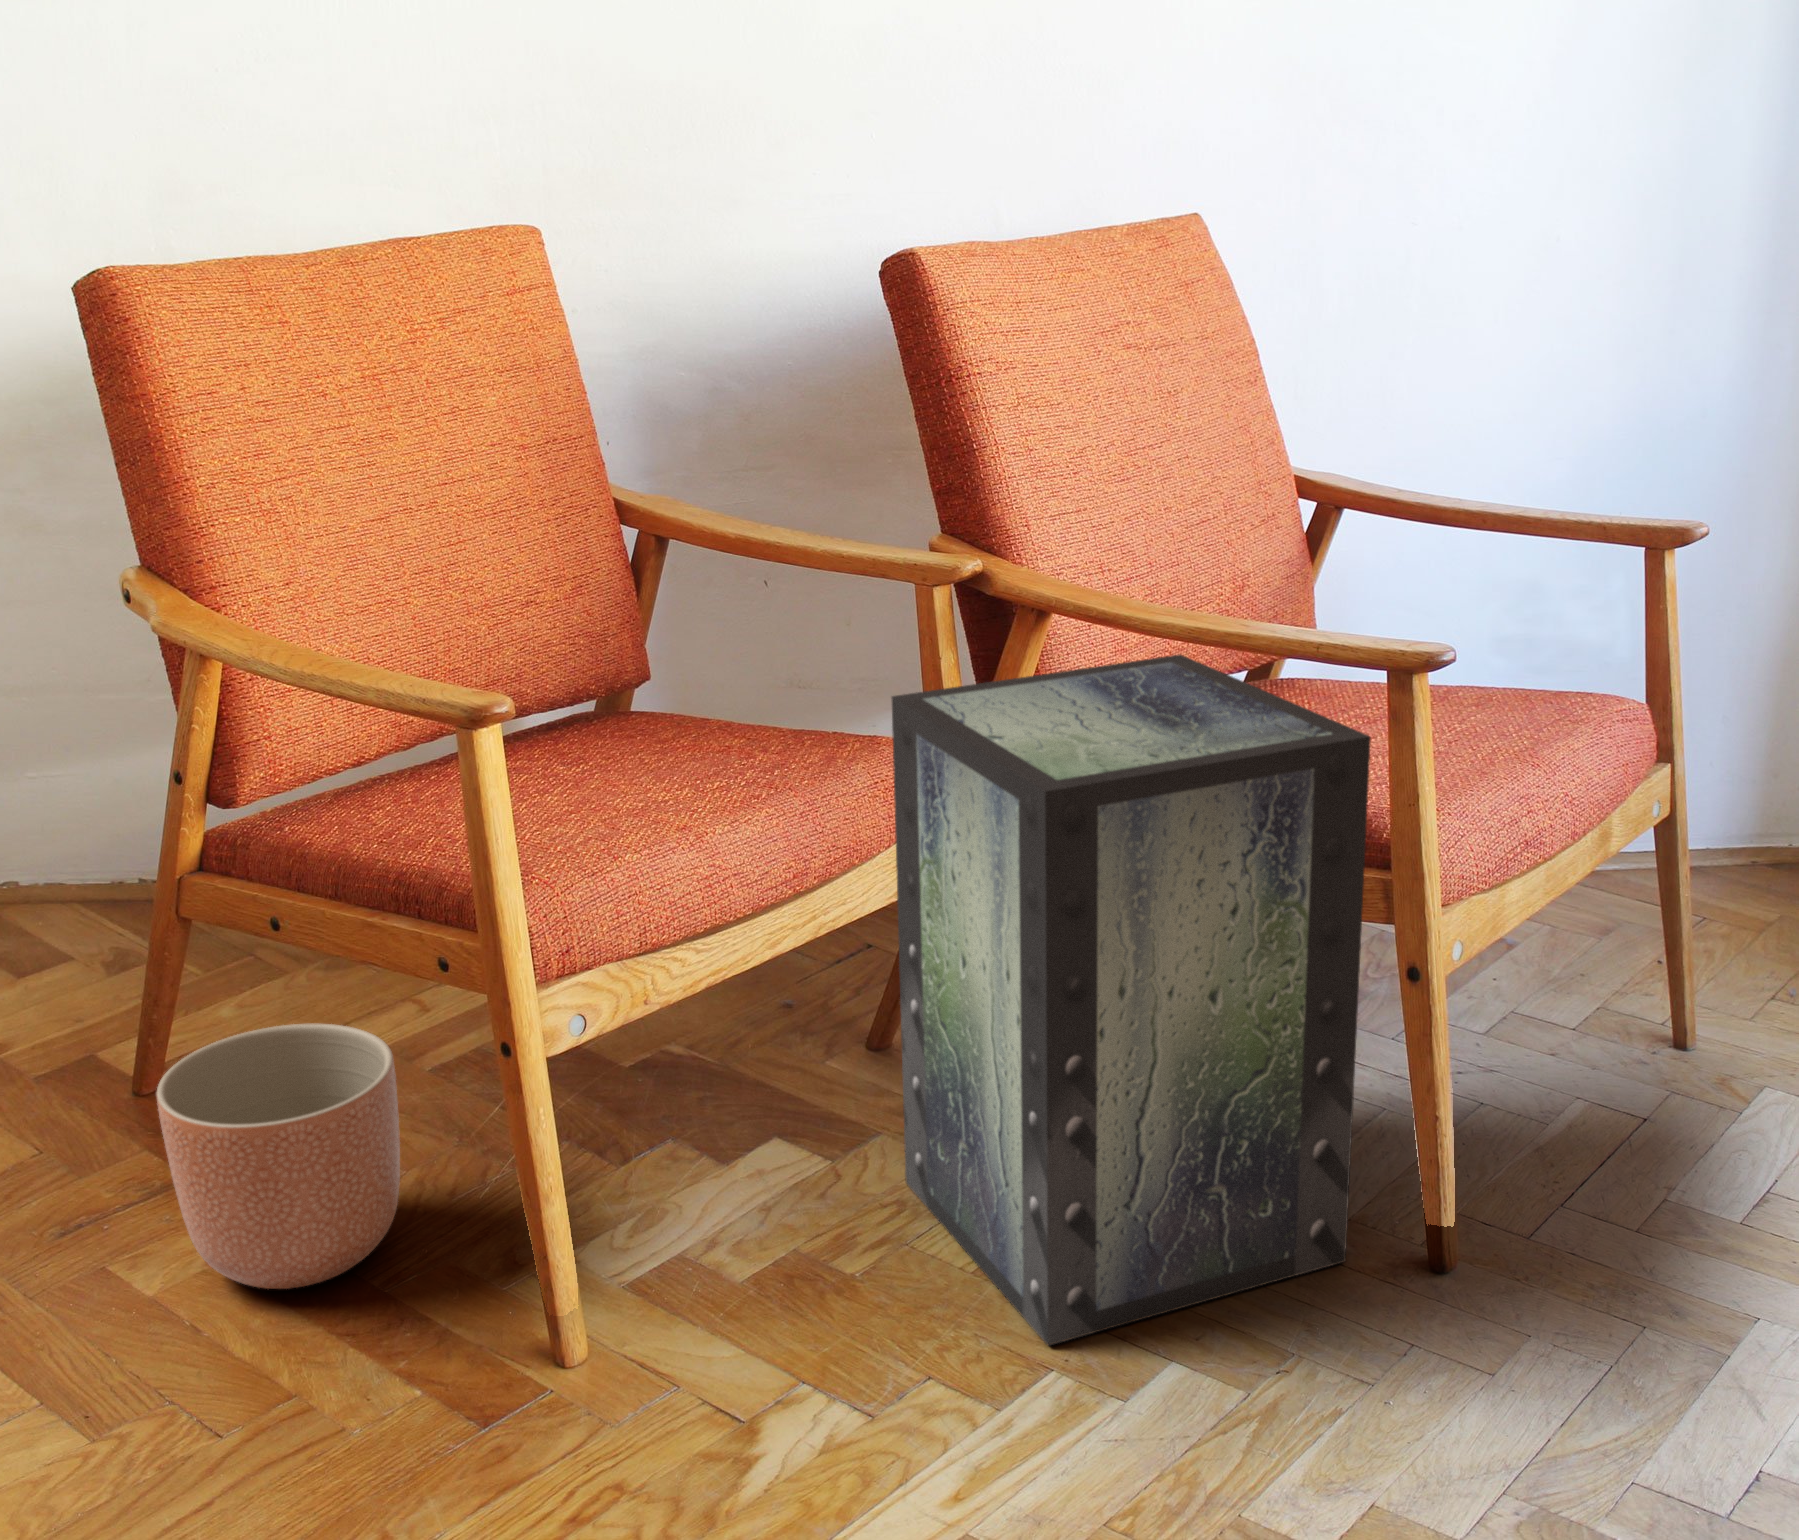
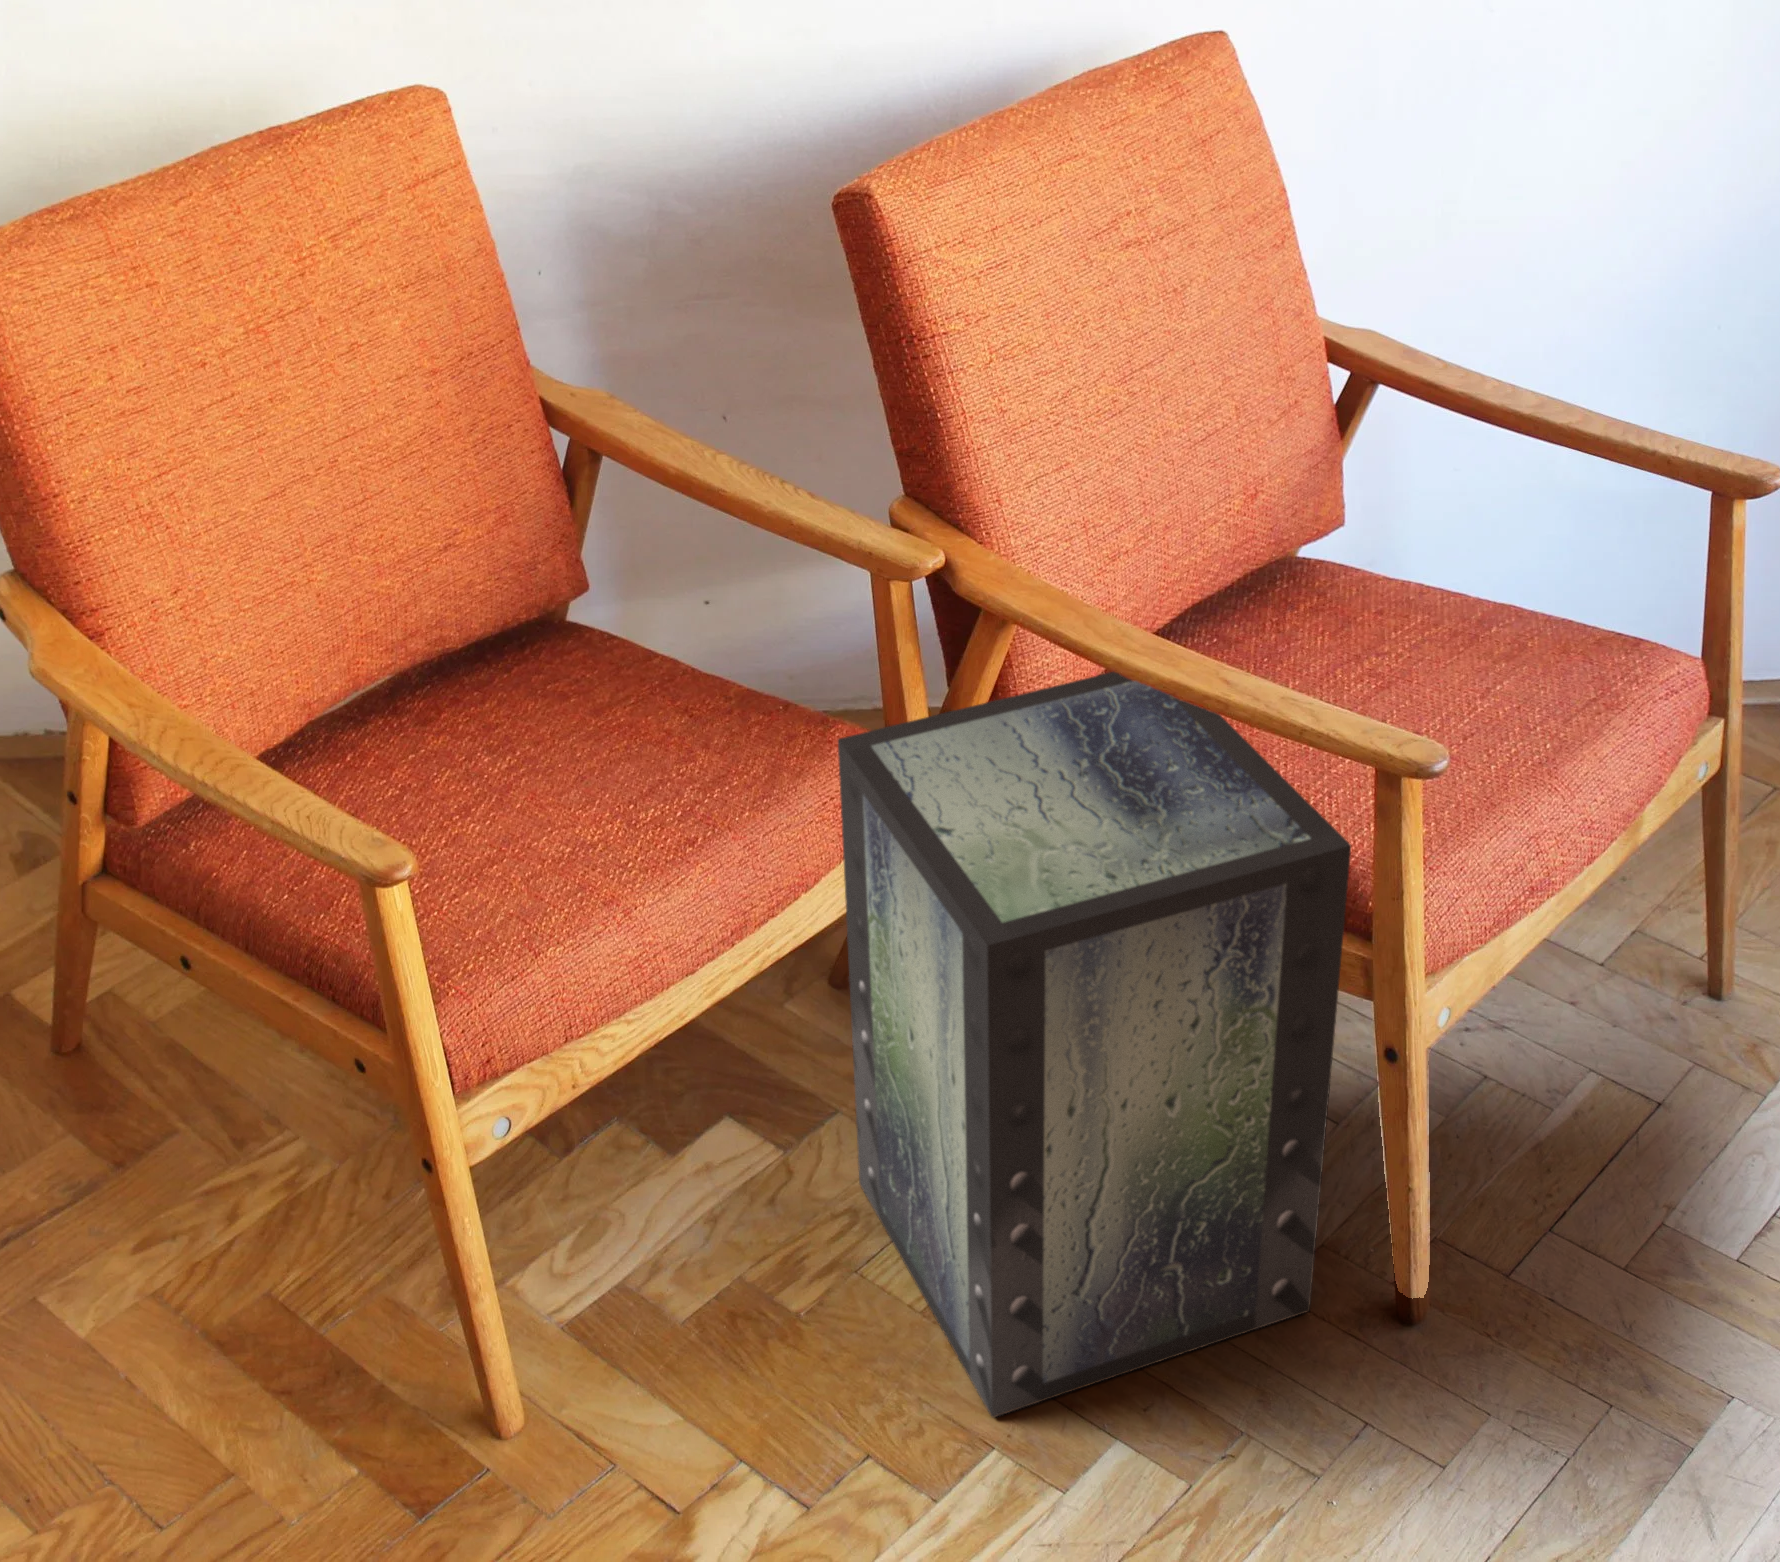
planter: present [156,1024,400,1289] -> none [78,1035,332,1319]

